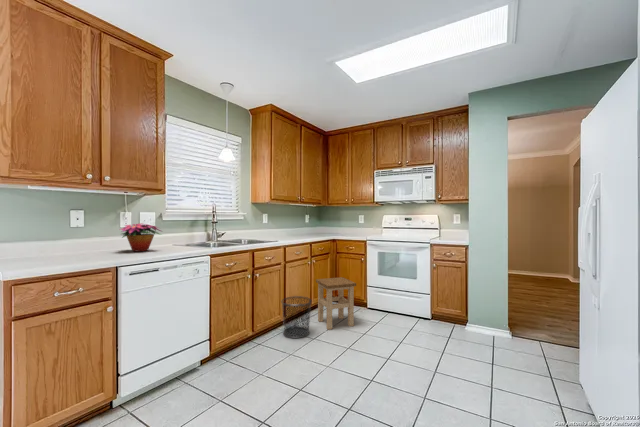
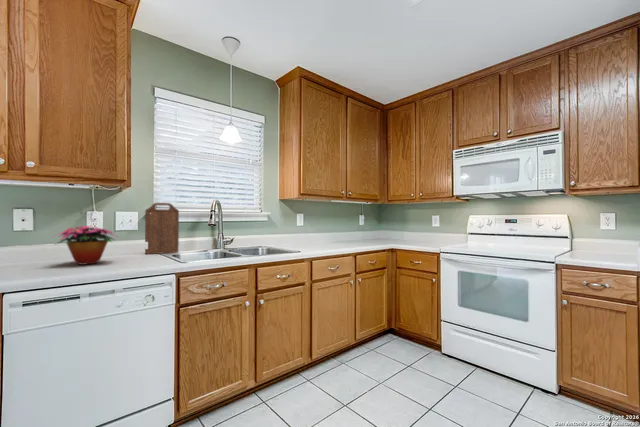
cutting board: none [162,206,186,246] -> present [145,203,179,254]
stool: present [316,277,356,330] -> none [359,307,417,390]
waste bin: present [282,296,312,338] -> none [299,332,345,401]

